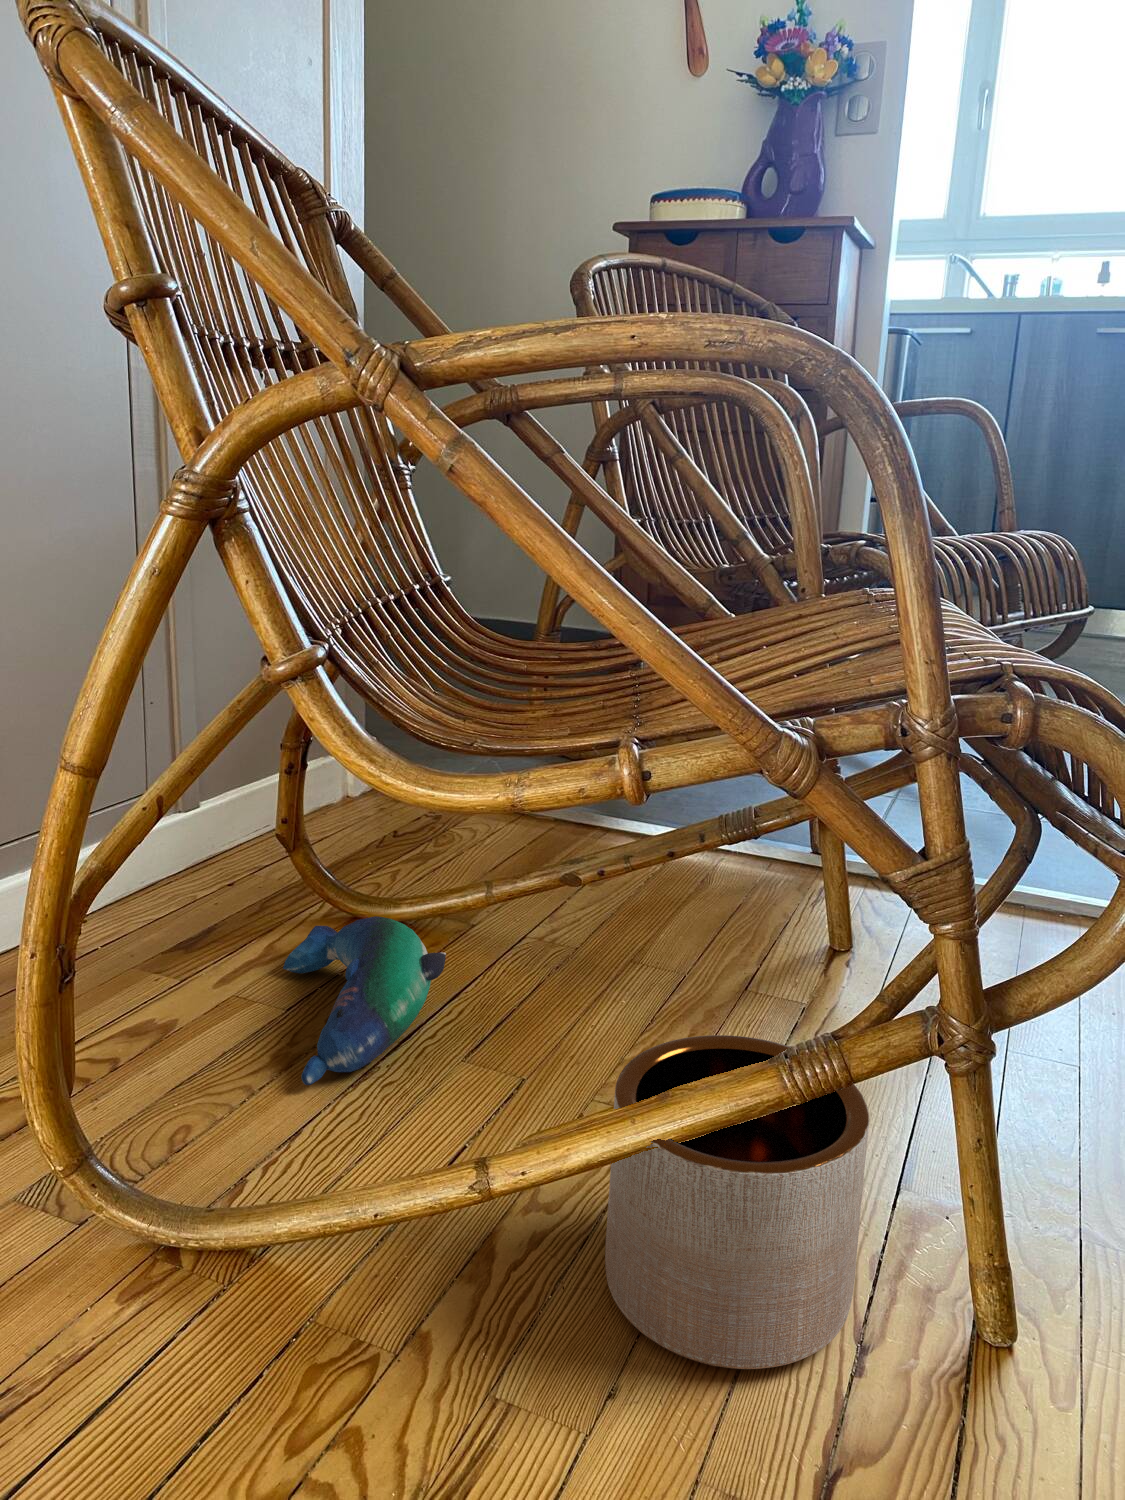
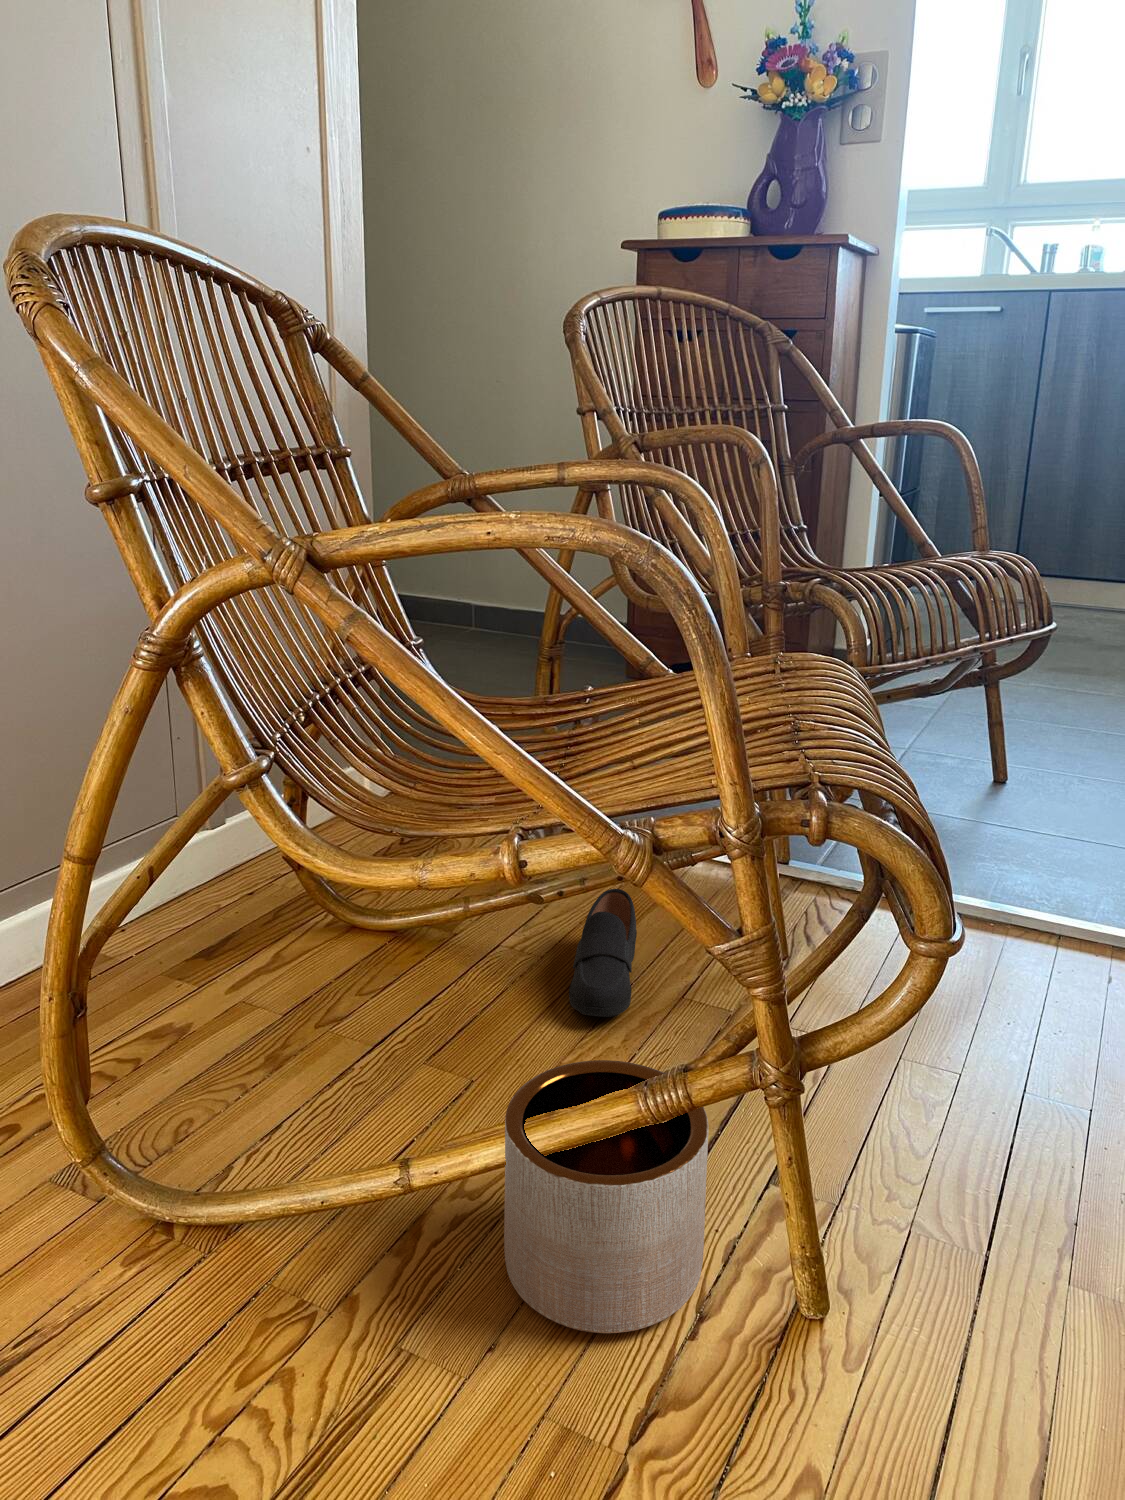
shoe: none [619,873,692,1011] -> present [569,889,637,1017]
plush toy: present [283,916,446,1085] -> none [285,933,414,1082]

